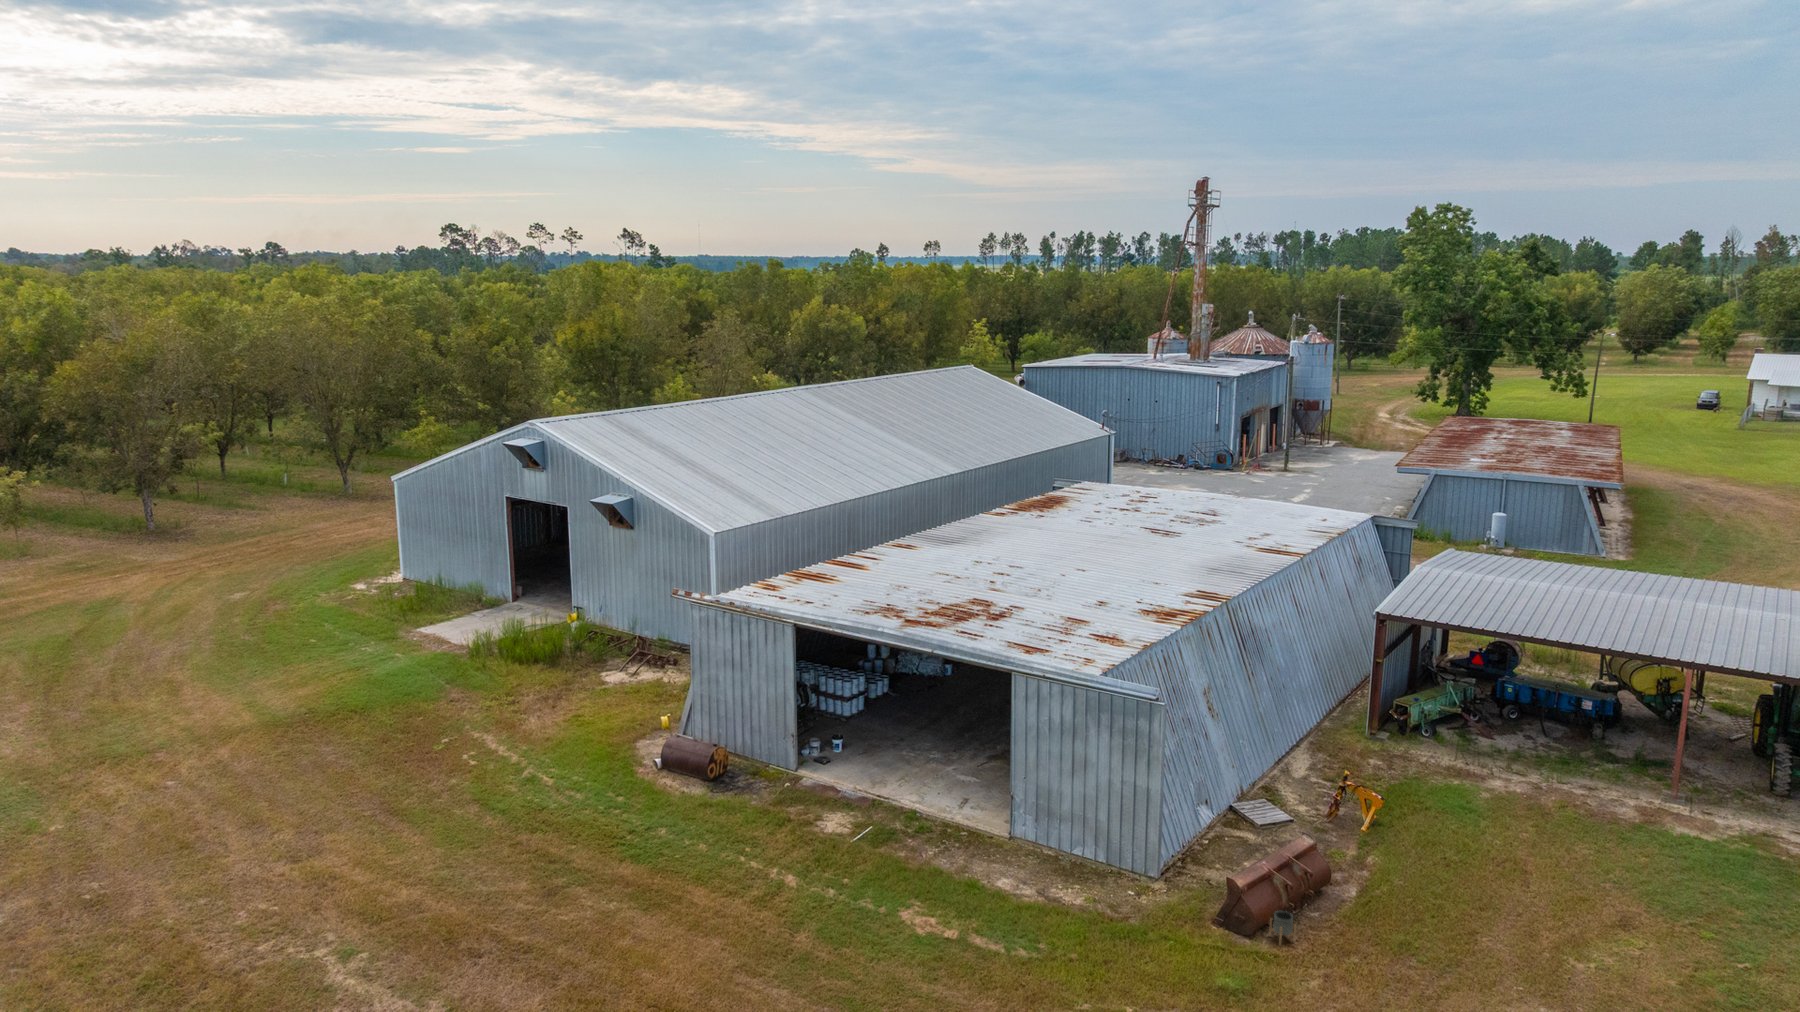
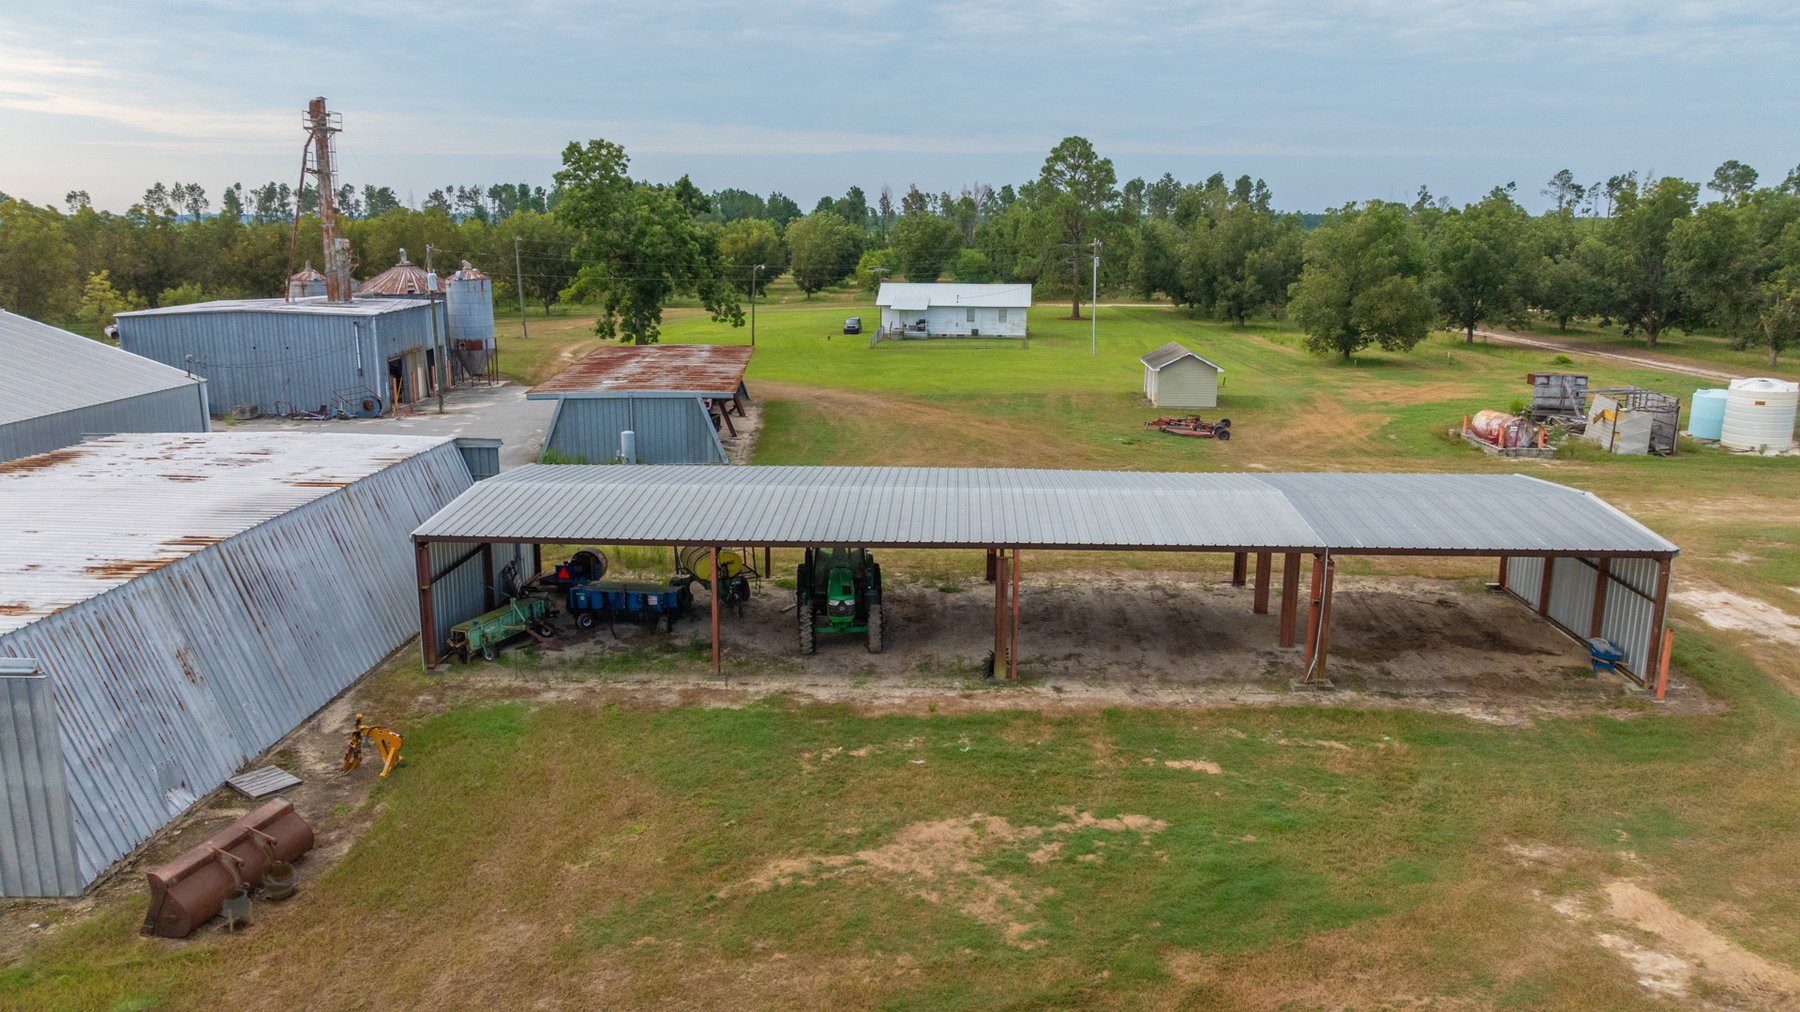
bucket: none [1297,895,1323,927] -> present [262,862,296,899]

